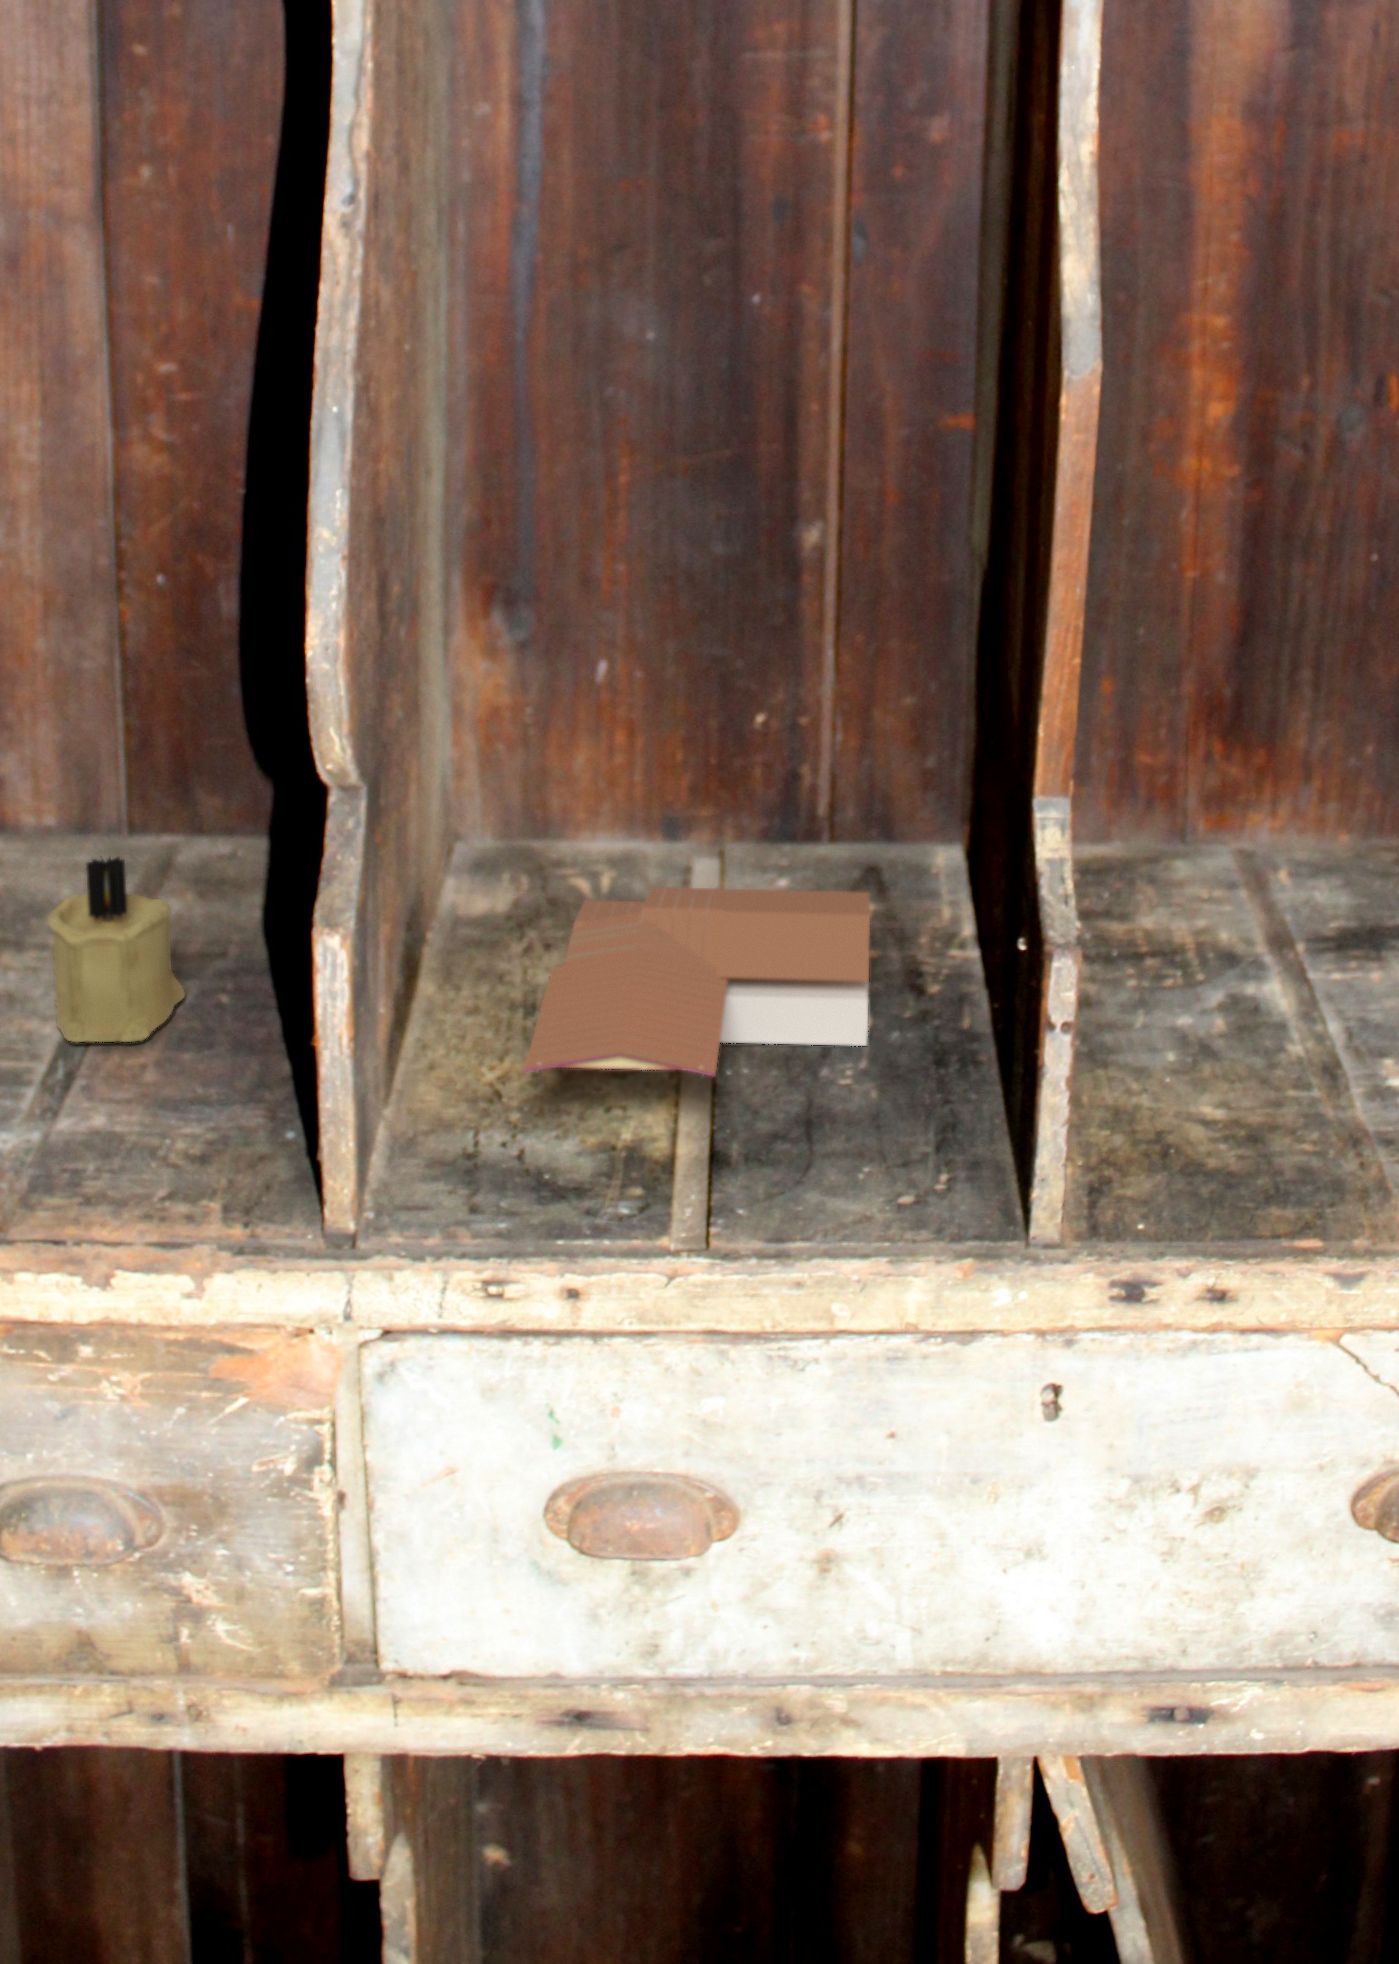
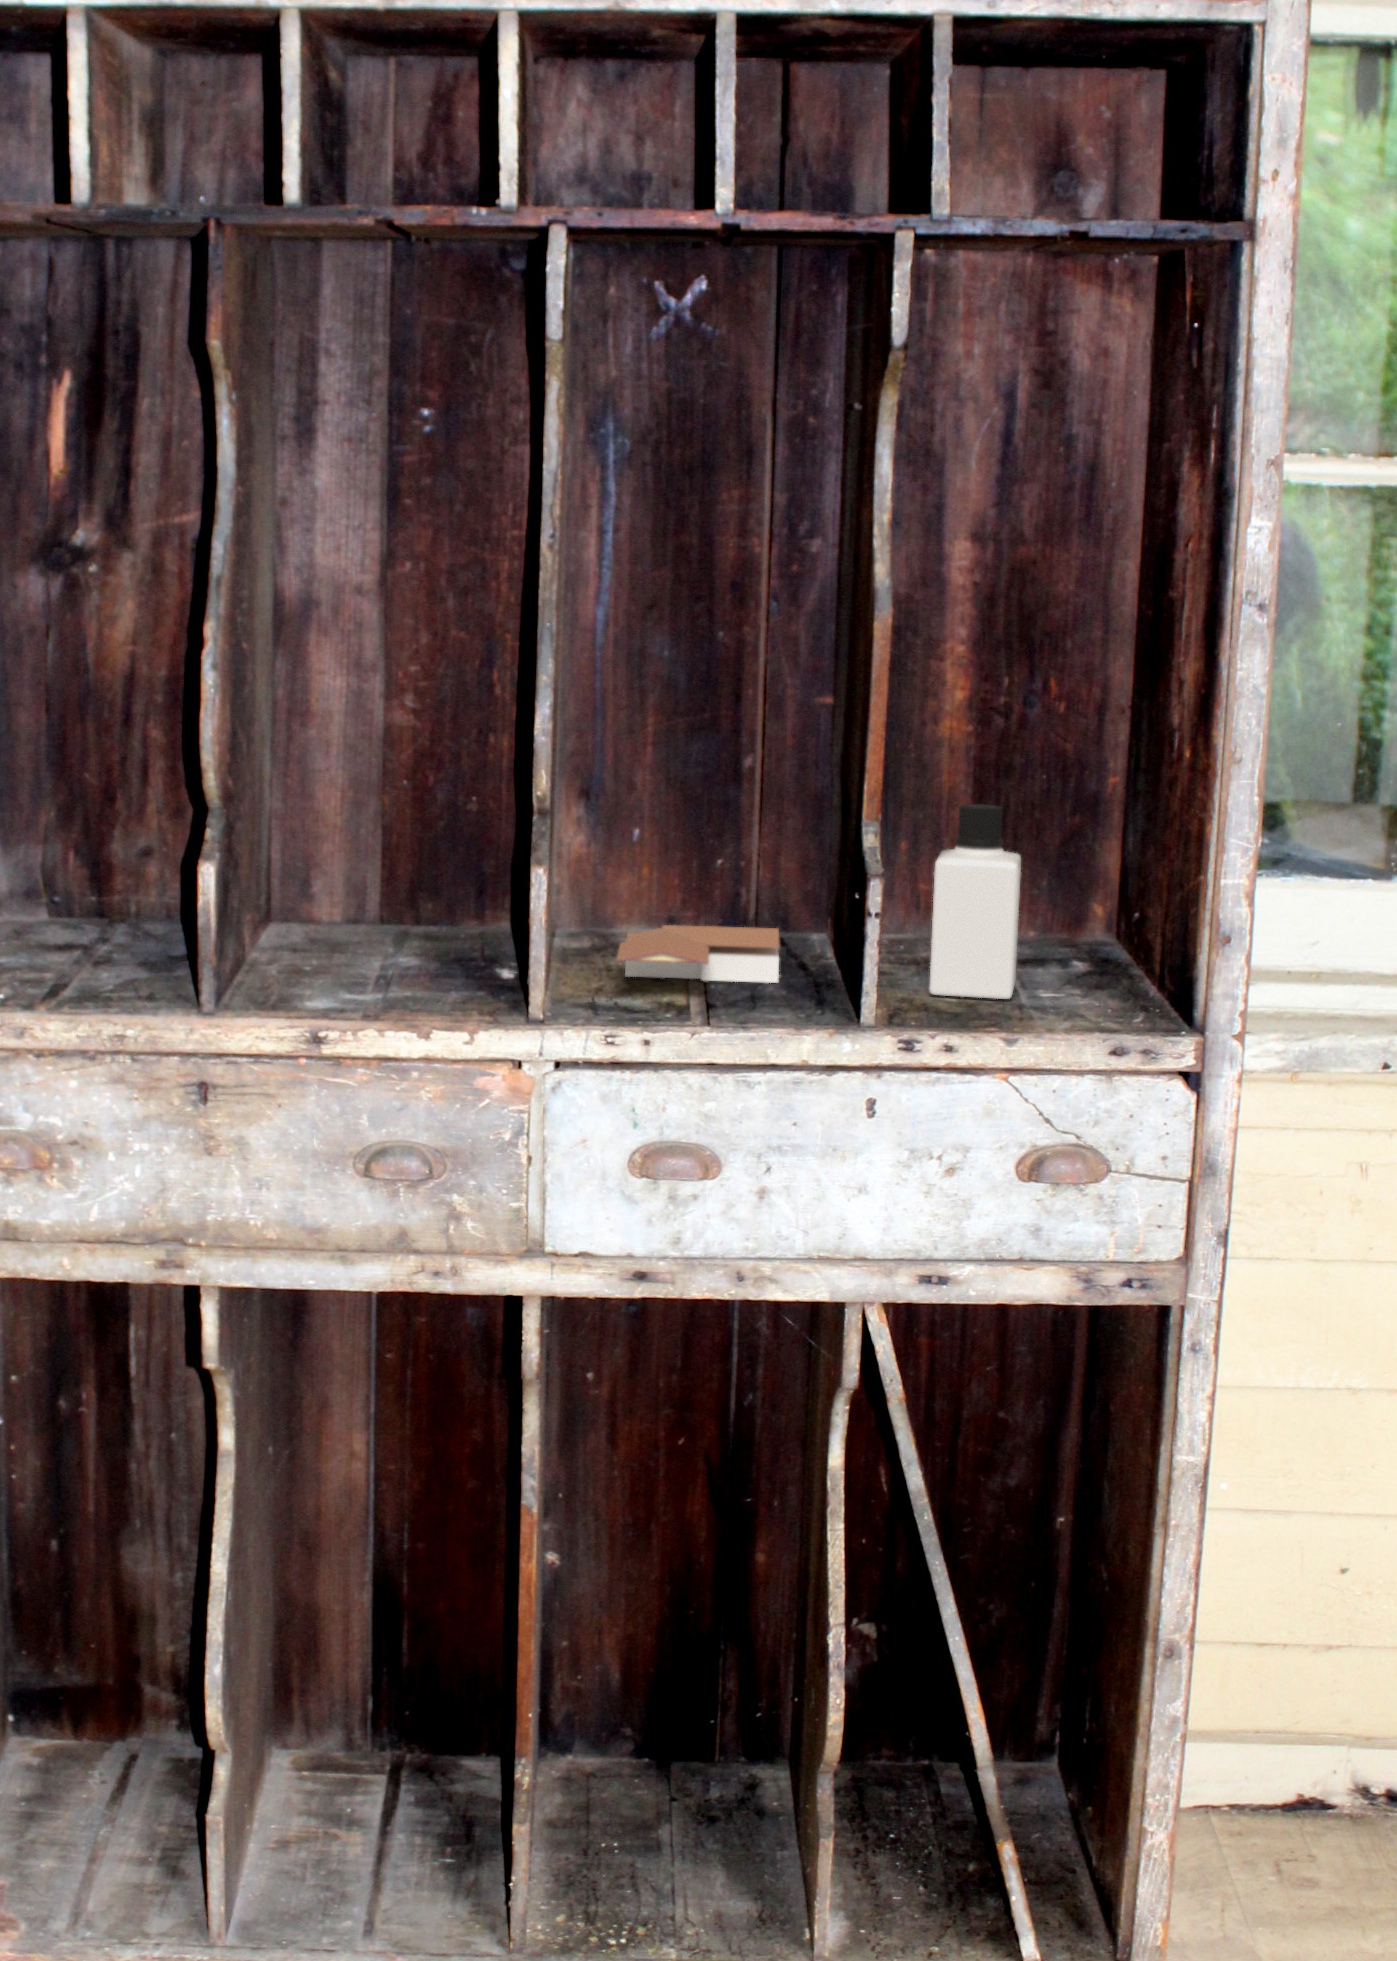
bottle: none [1168,700,1352,1104] -> present [929,804,1021,999]
candle: present [47,857,185,1042] -> none [371,884,433,973]

